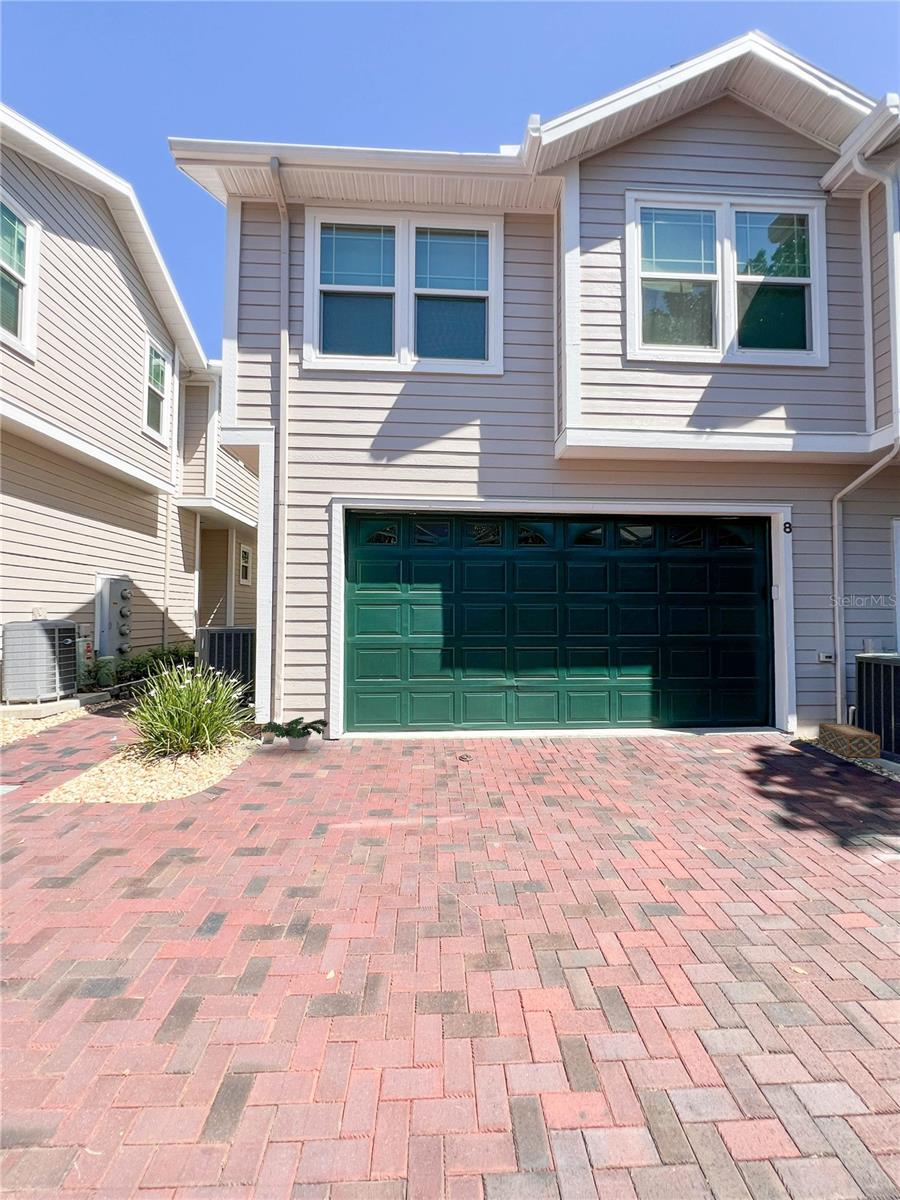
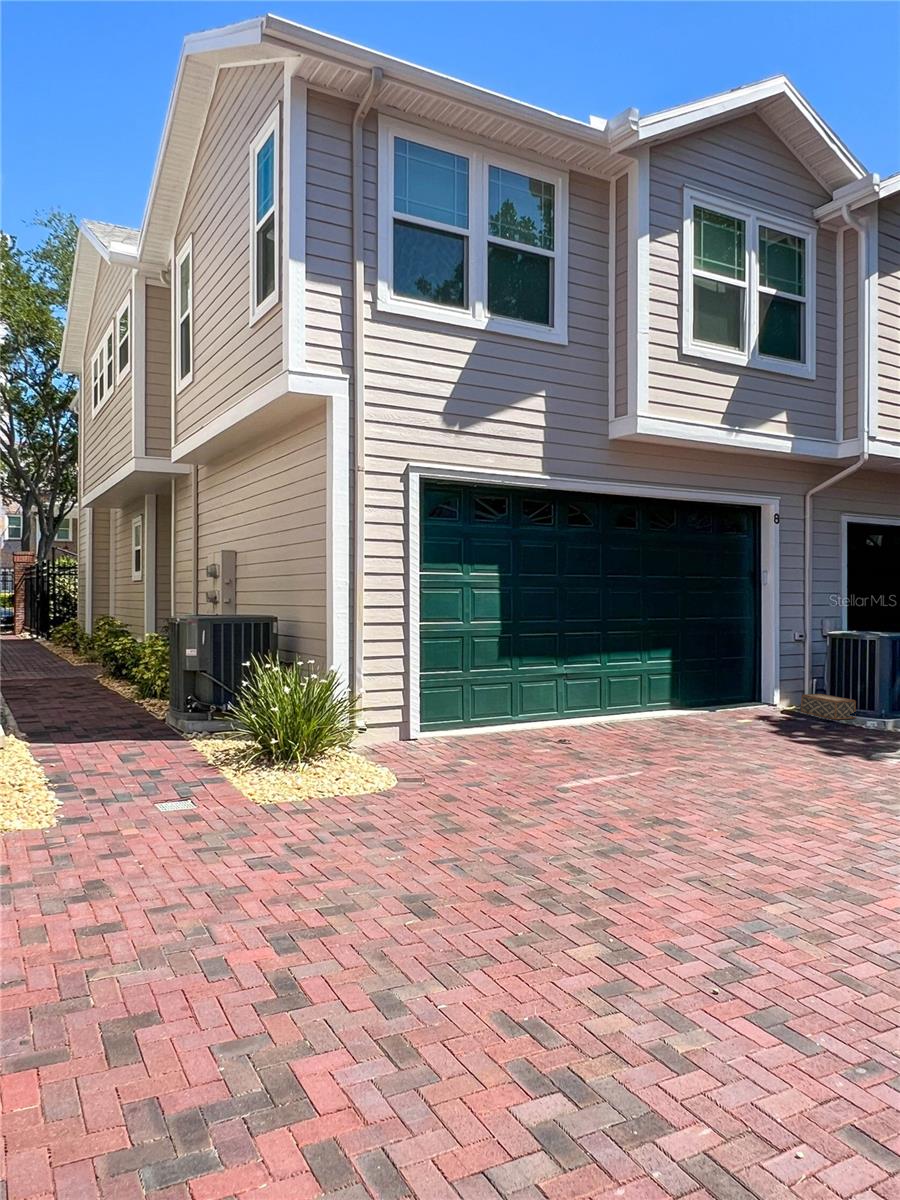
potted plant: present [261,717,328,751] -> none [358,716,430,752]

